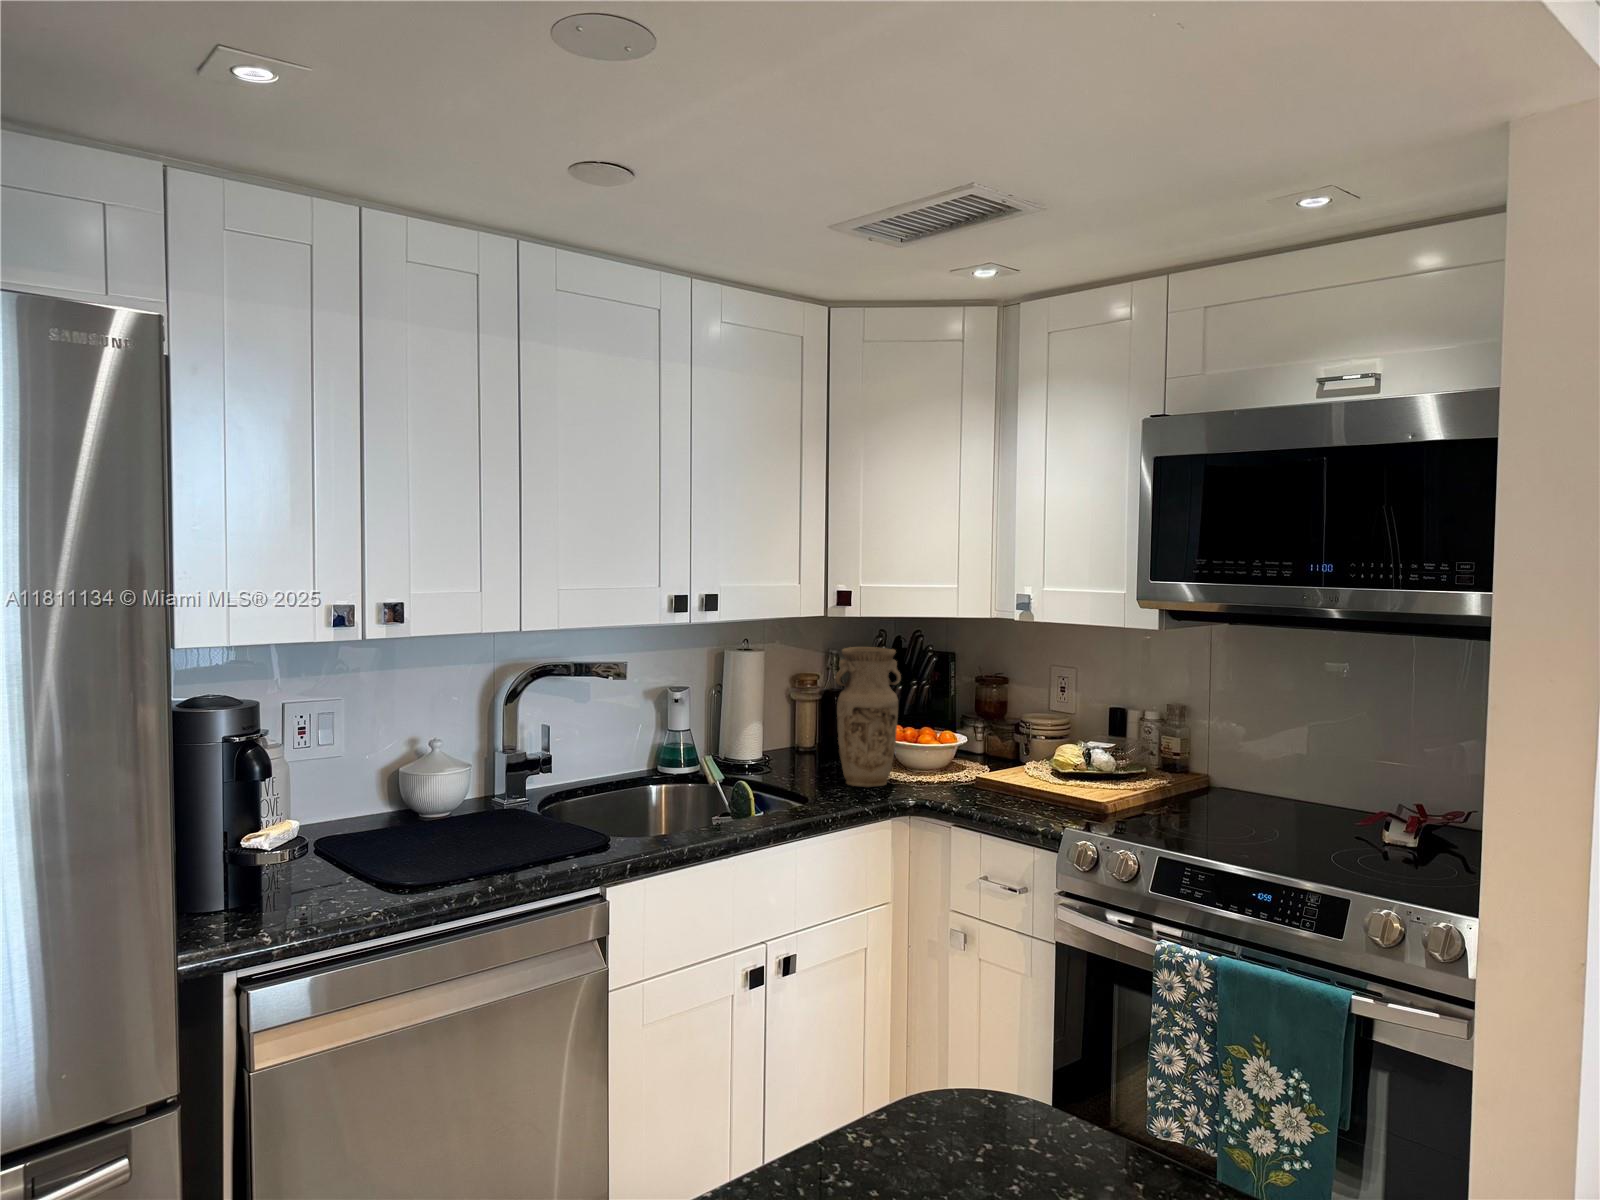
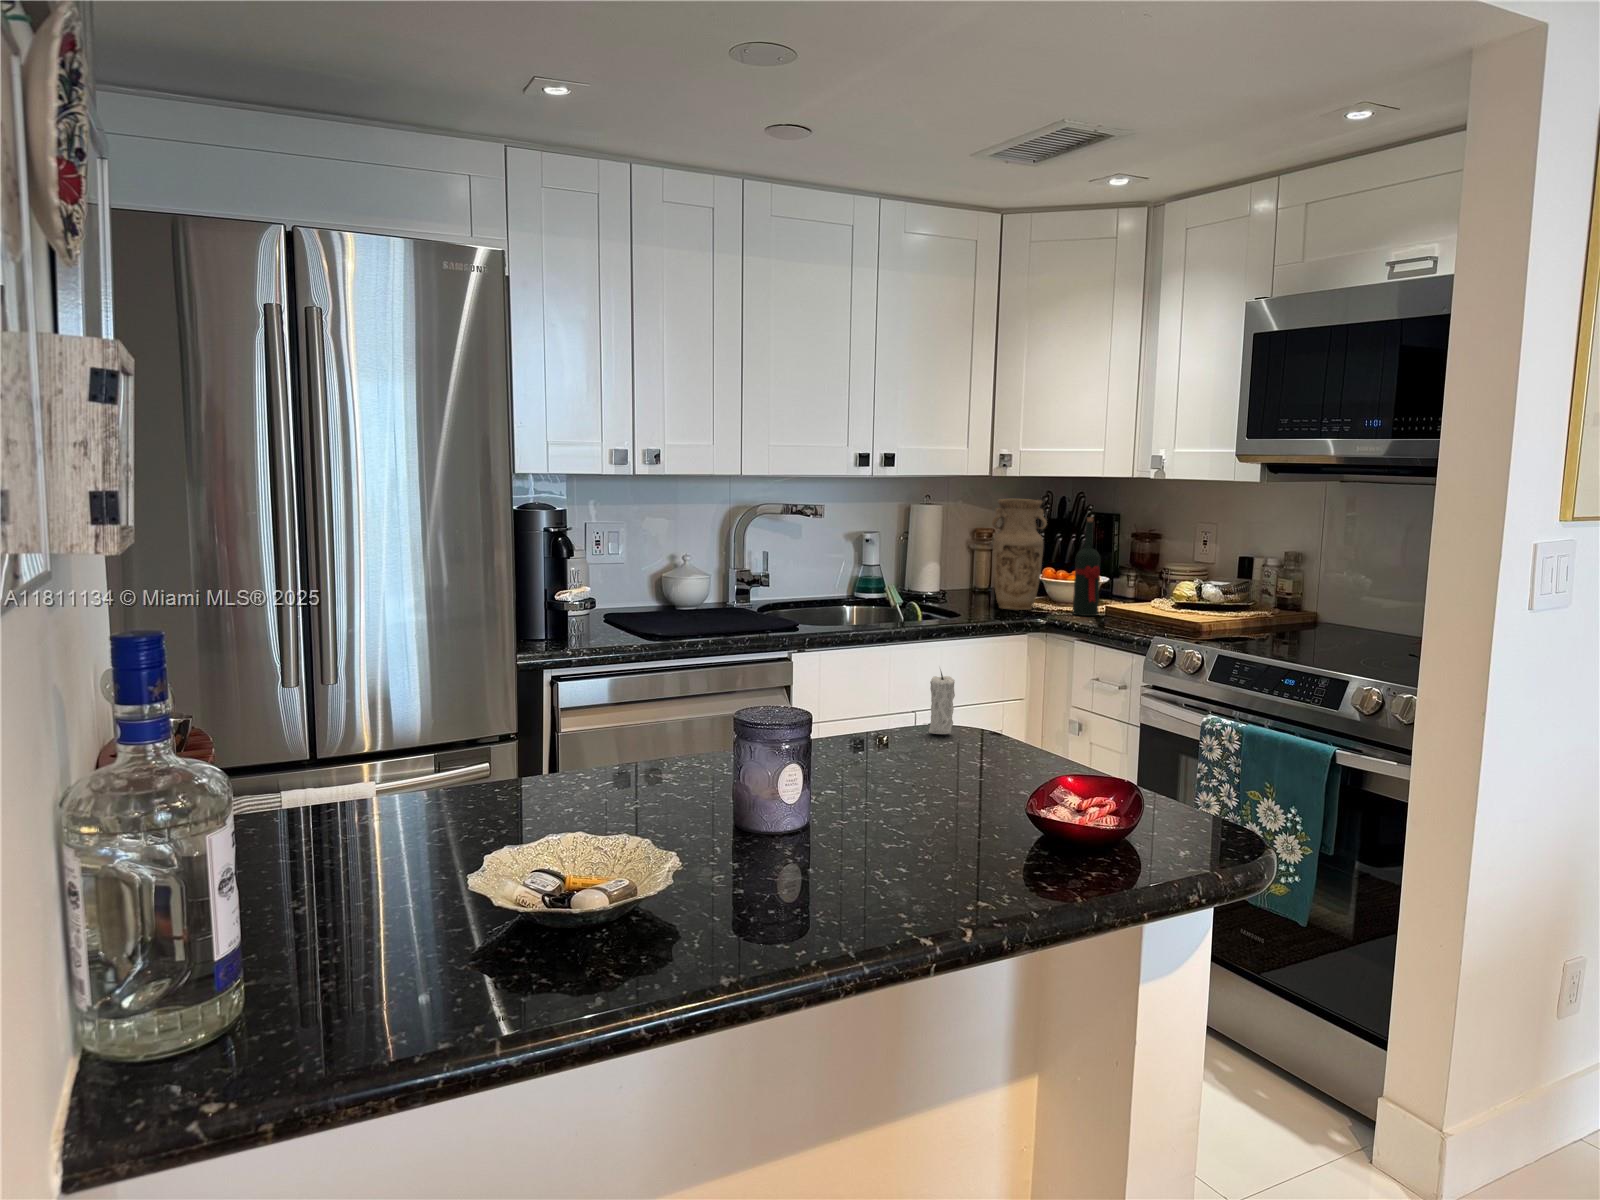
wine bottle: none [939,671,972,793] -> present [1073,518,1101,616]
candle: none [956,1022,998,1144] -> present [929,672,955,734]

